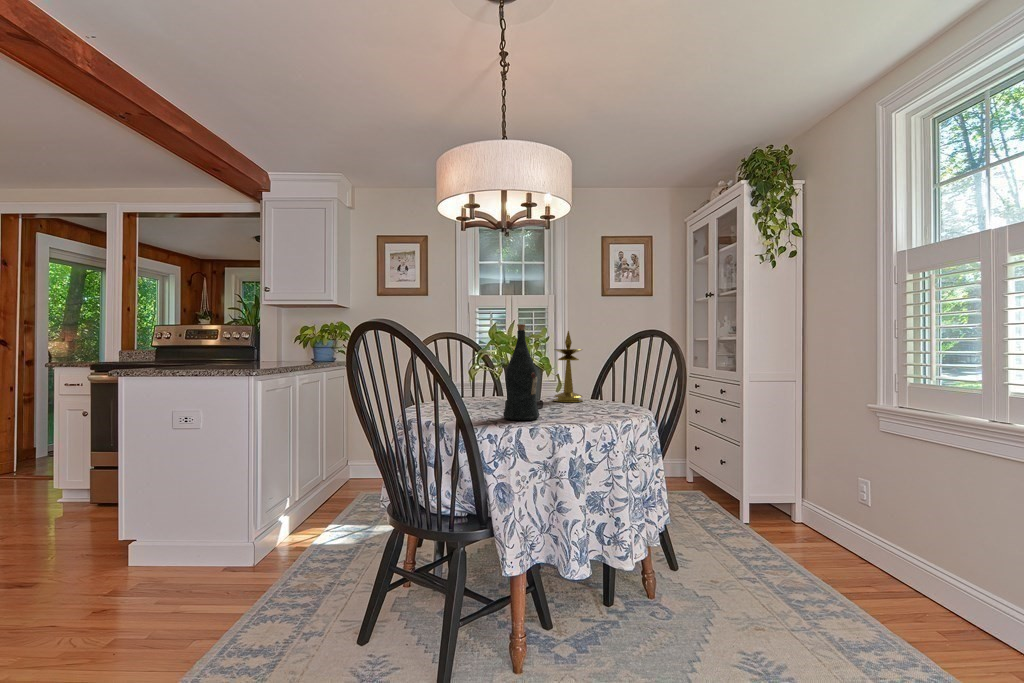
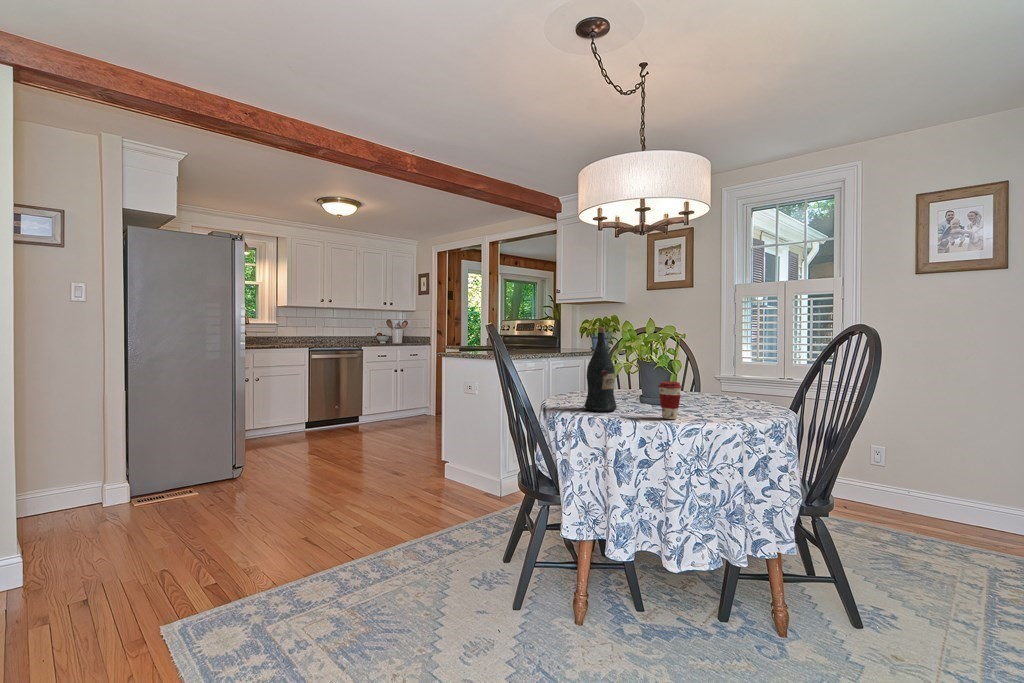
candlestick: present [554,331,583,402] -> none [704,329,738,404]
coffee cup: none [590,380,613,419] -> present [658,381,682,419]

